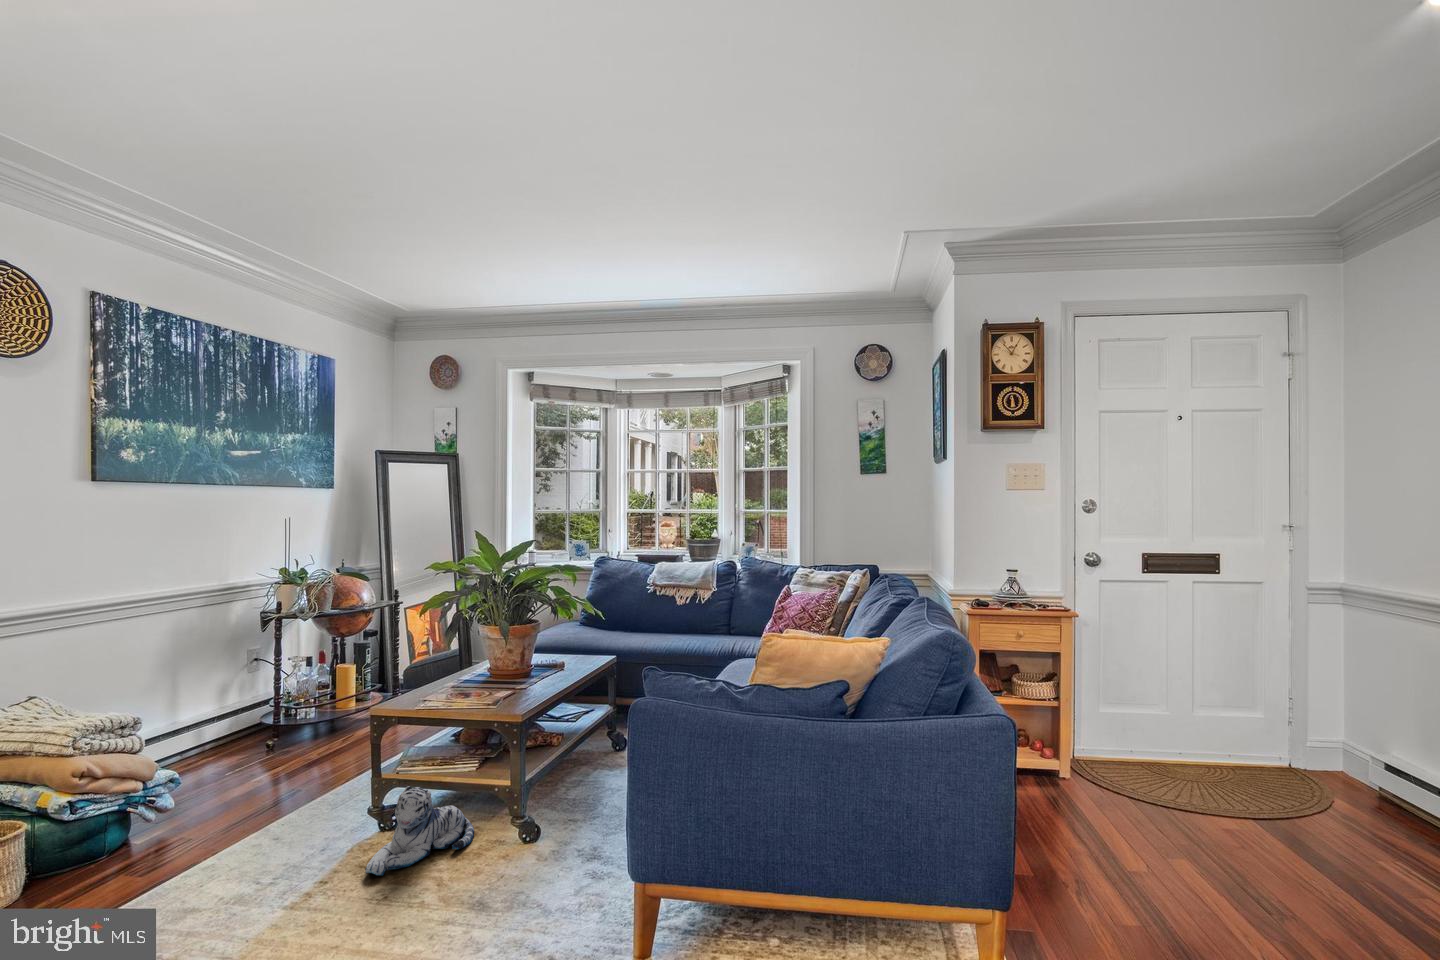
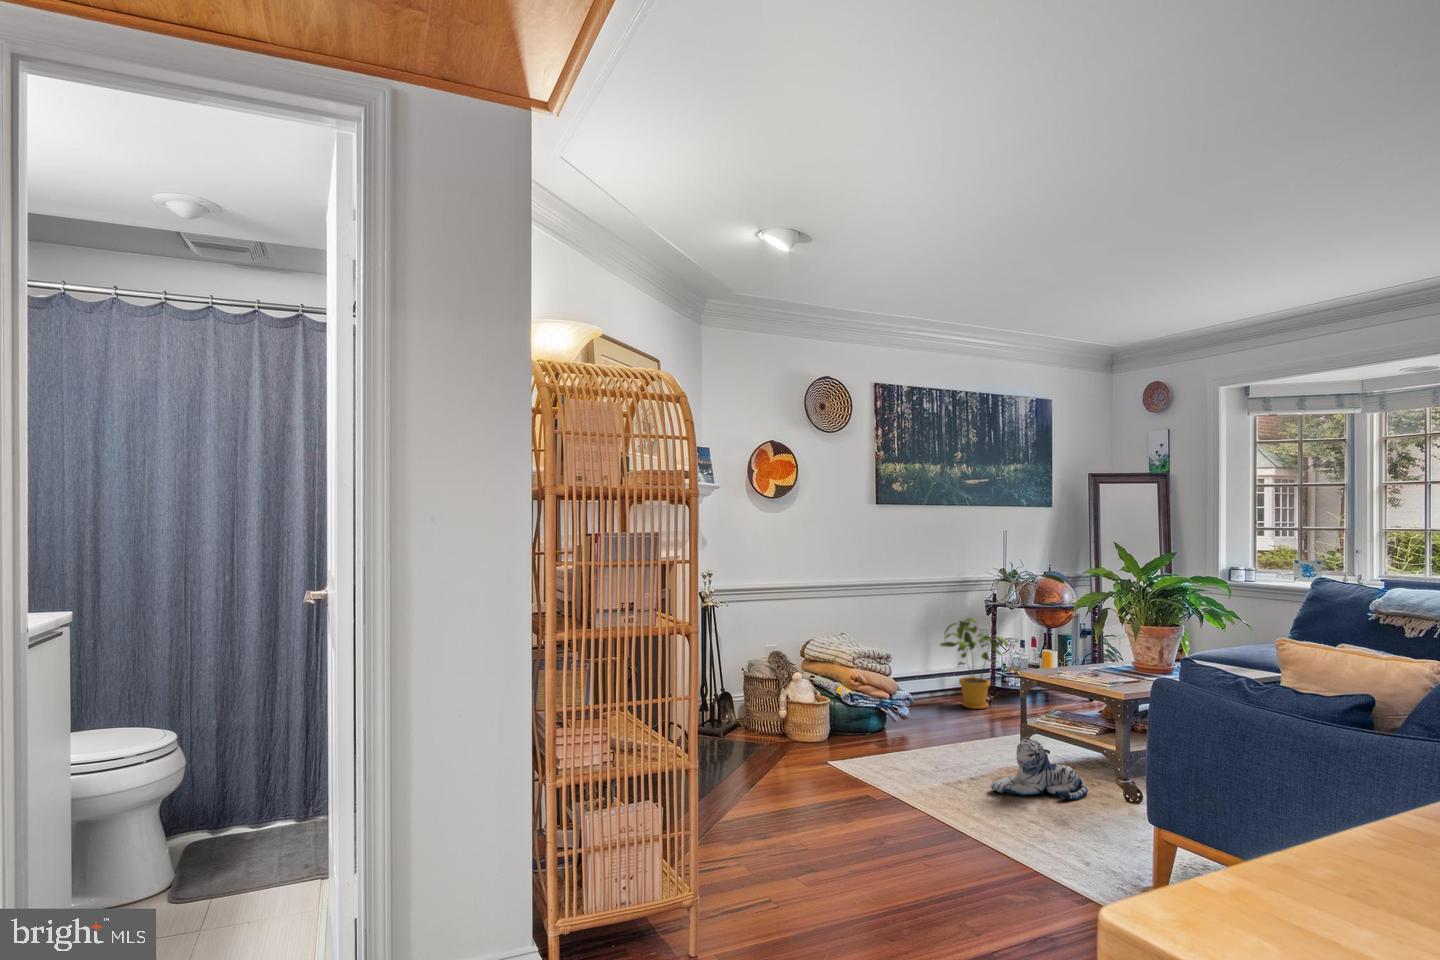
house plant: none [196,639,305,762] -> present [940,618,1009,709]

